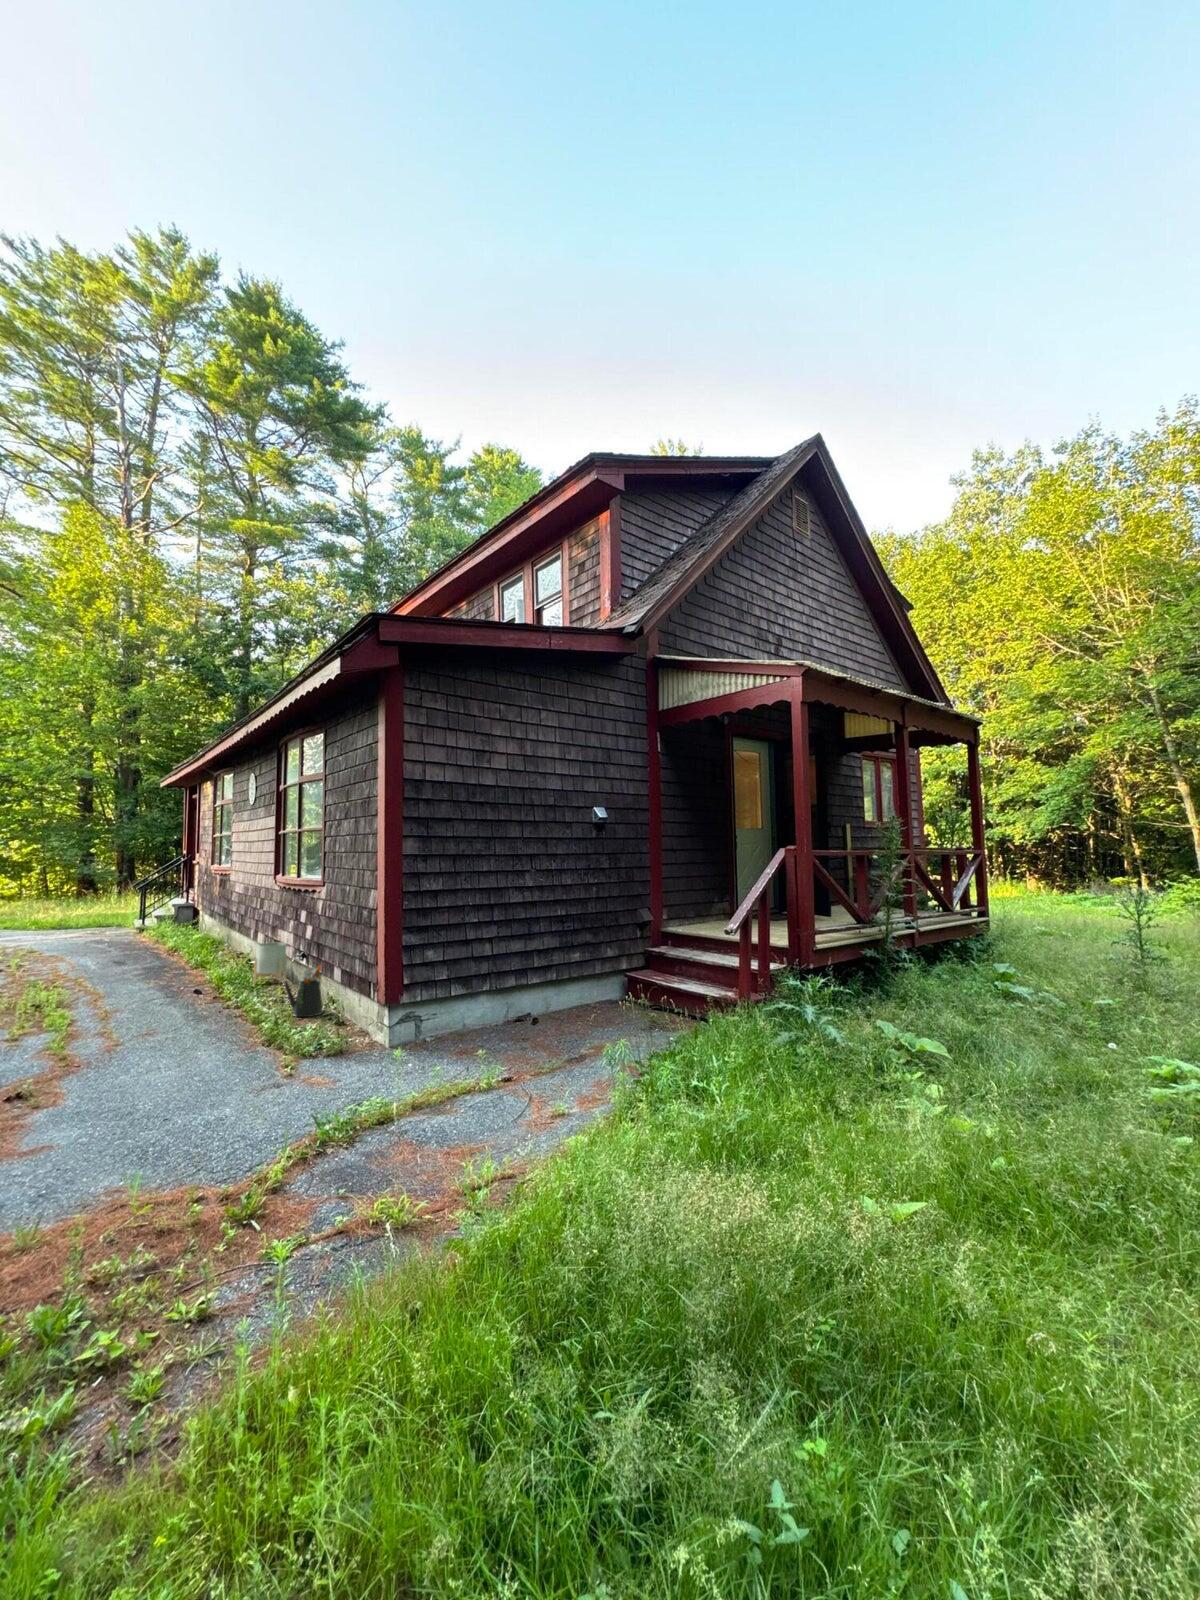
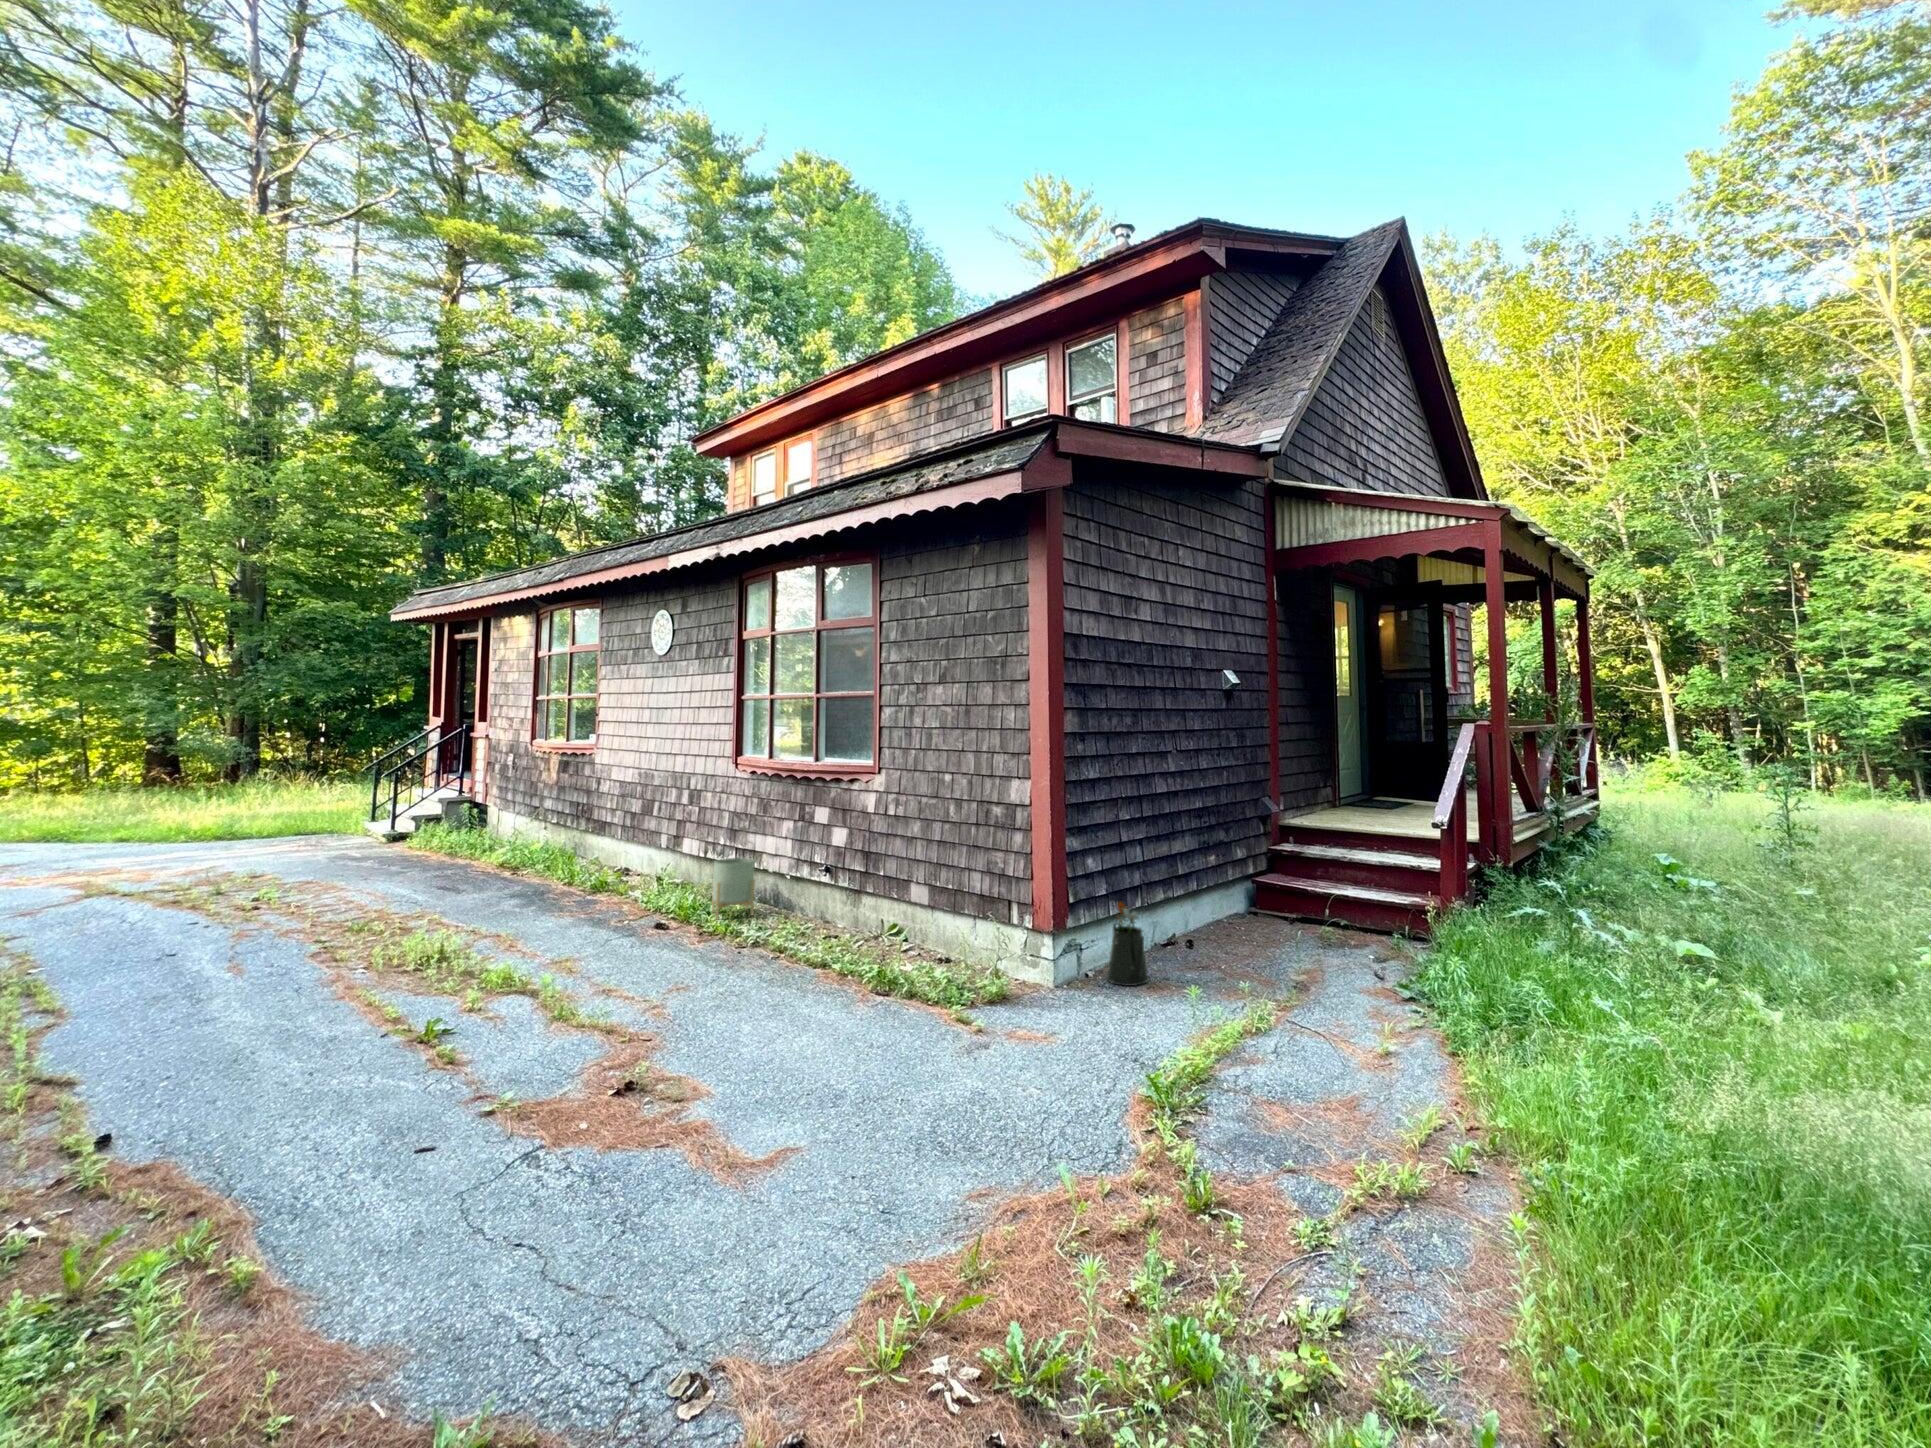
watering can: present [285,965,323,1017] -> present [1106,902,1149,986]

